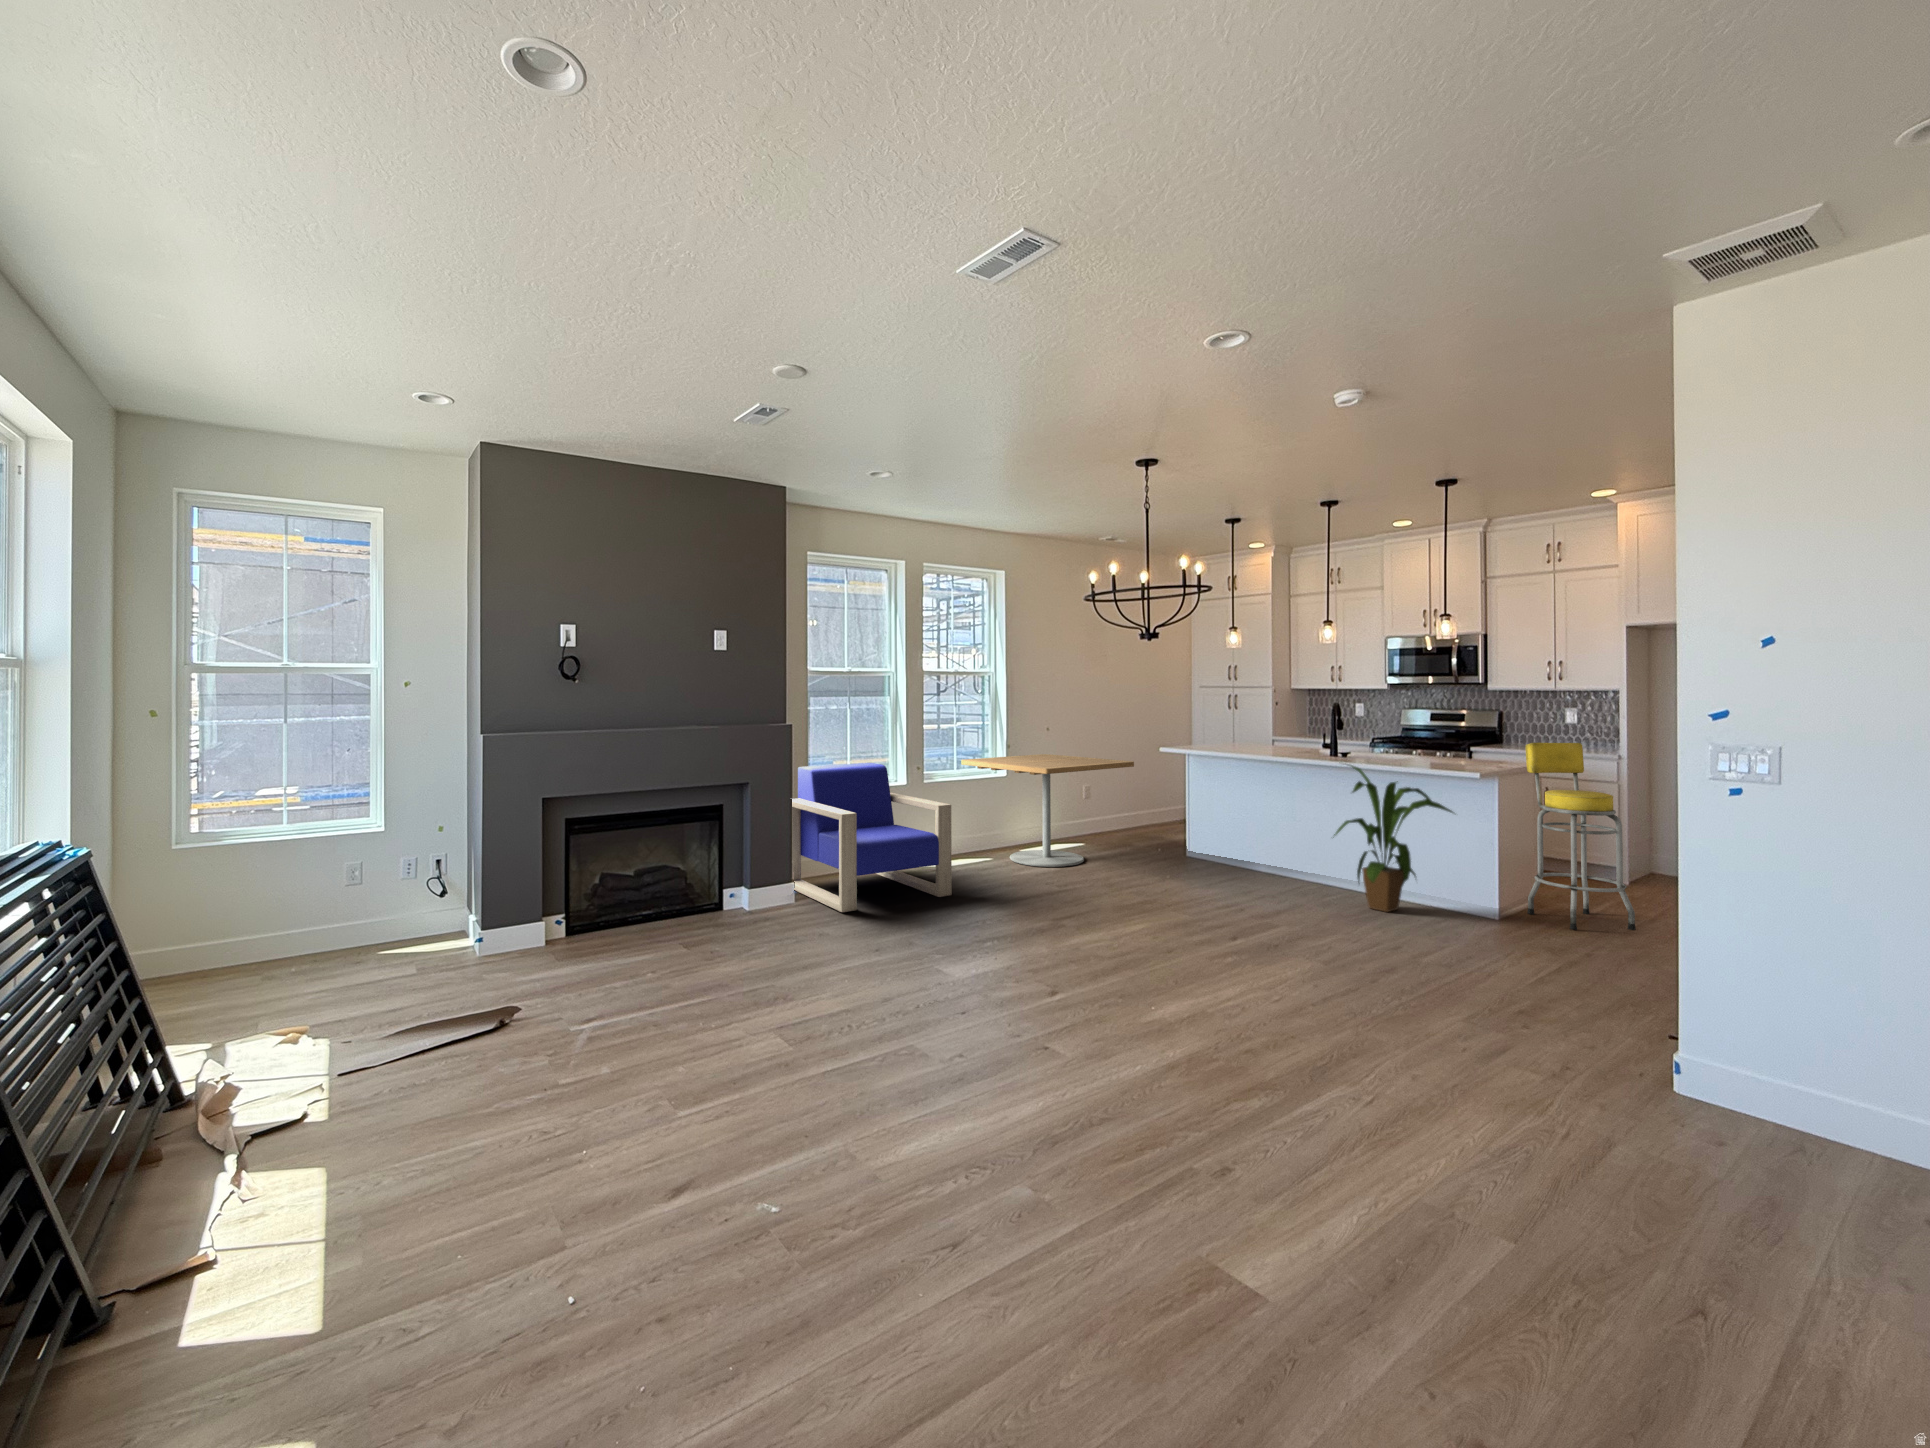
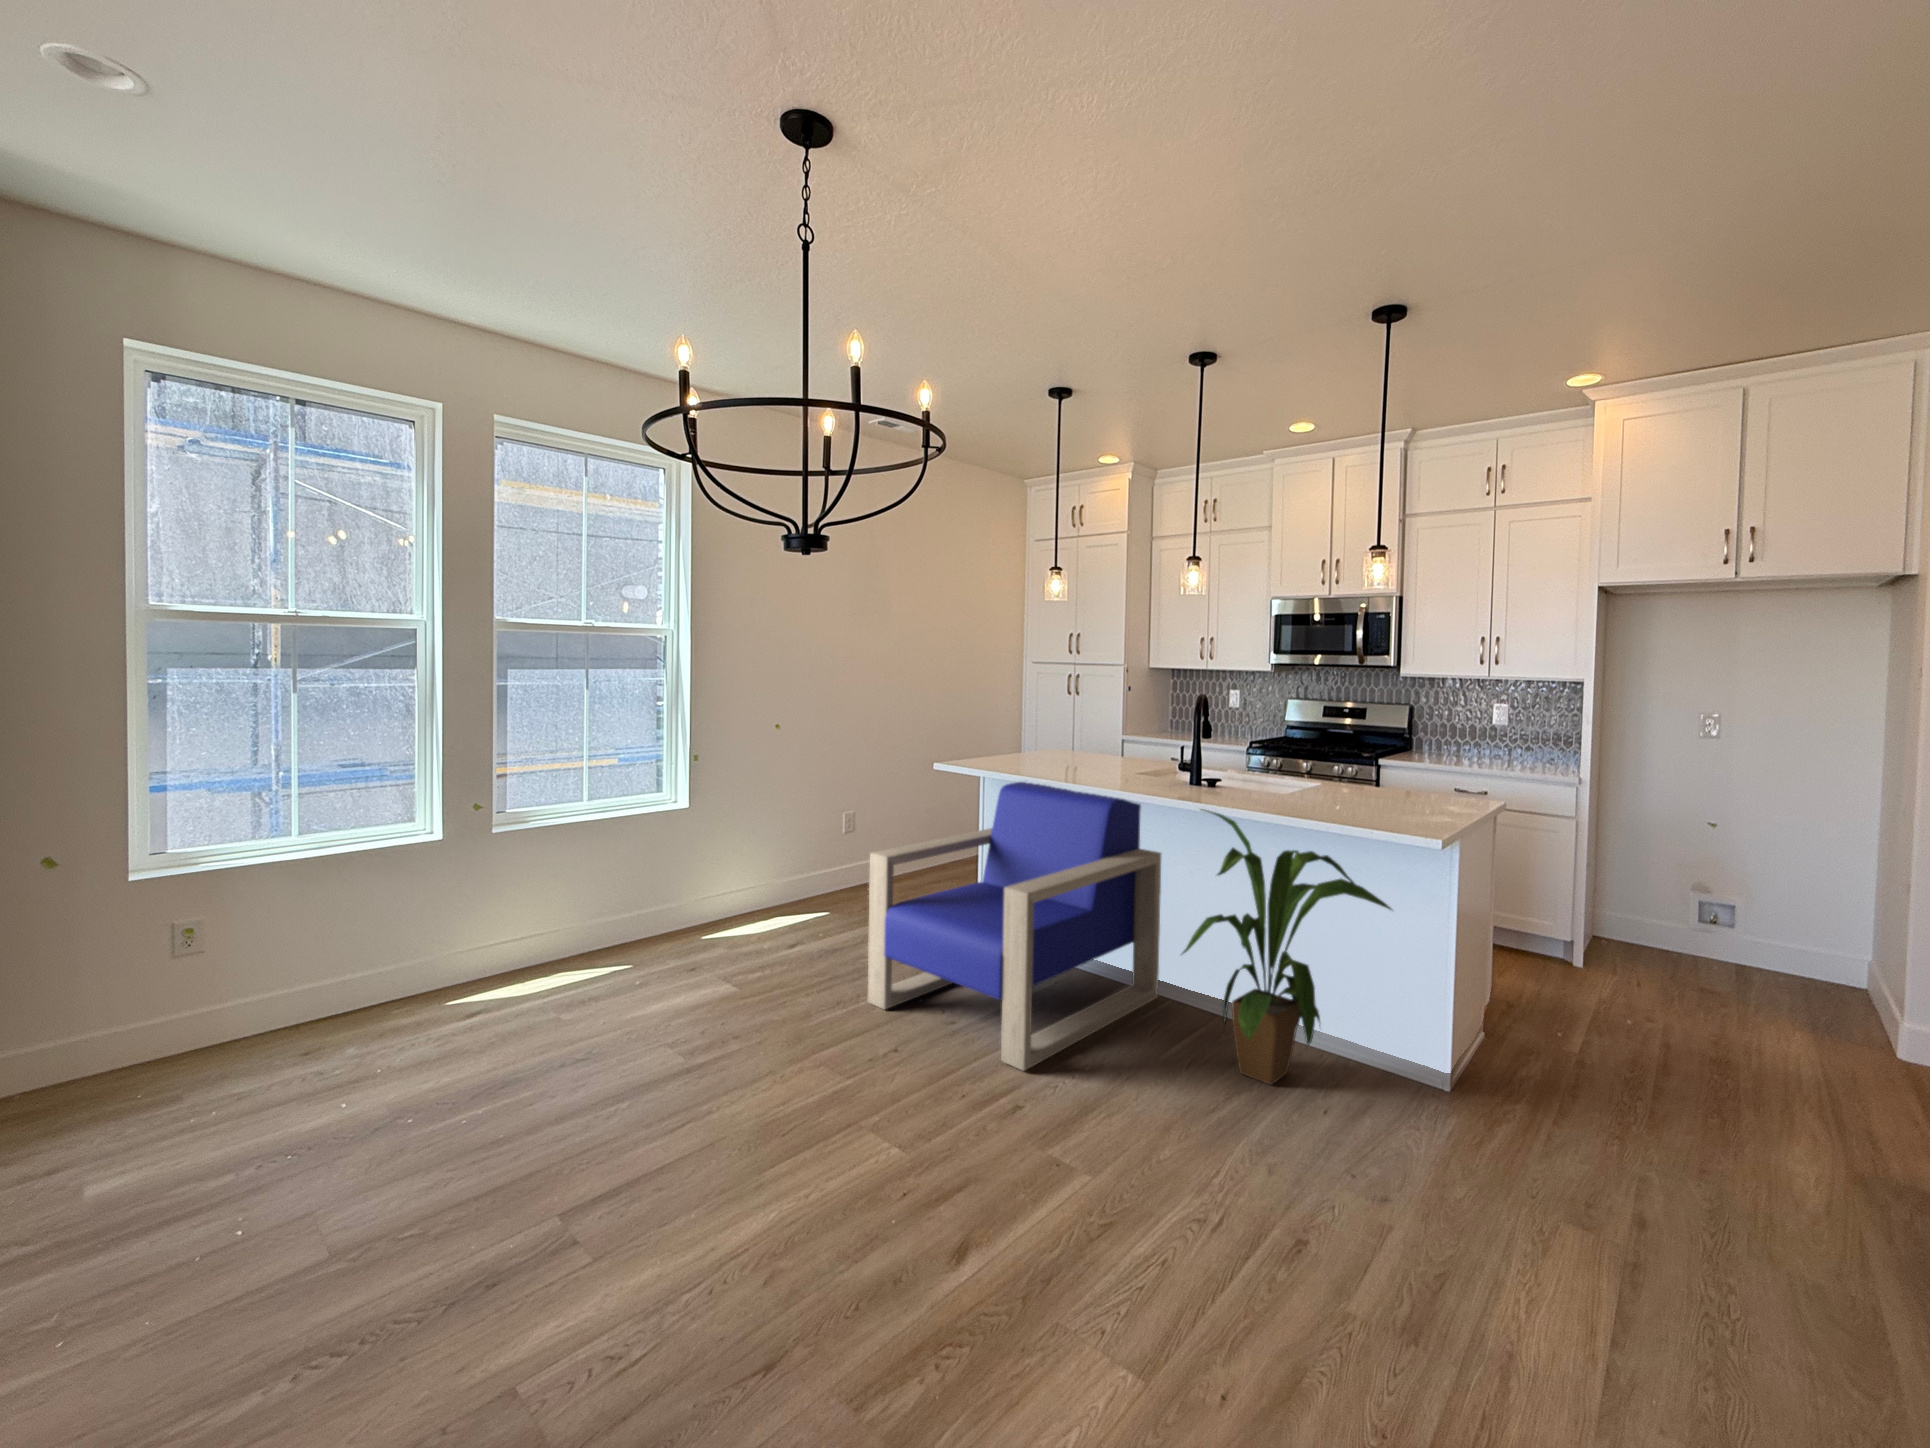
bar stool: present [1525,743,1636,930] -> none [1486,774,1663,1119]
dining table: present [961,754,1134,867] -> none [586,766,889,977]
armchair: present [792,763,952,912] -> present [868,782,1161,1071]

